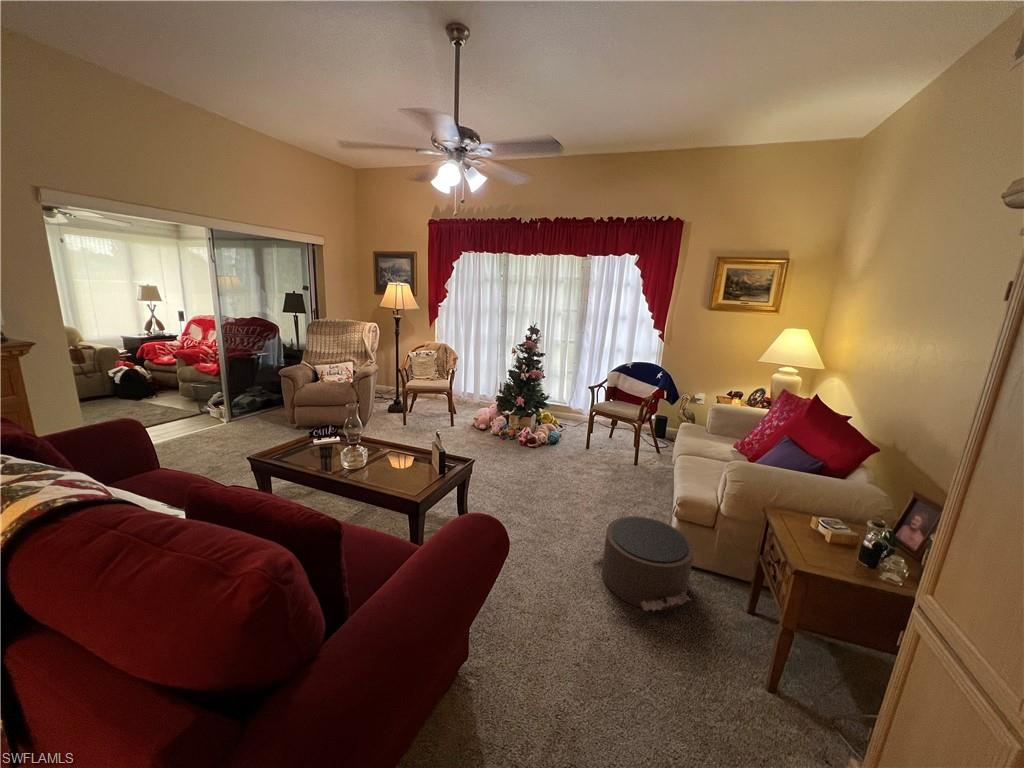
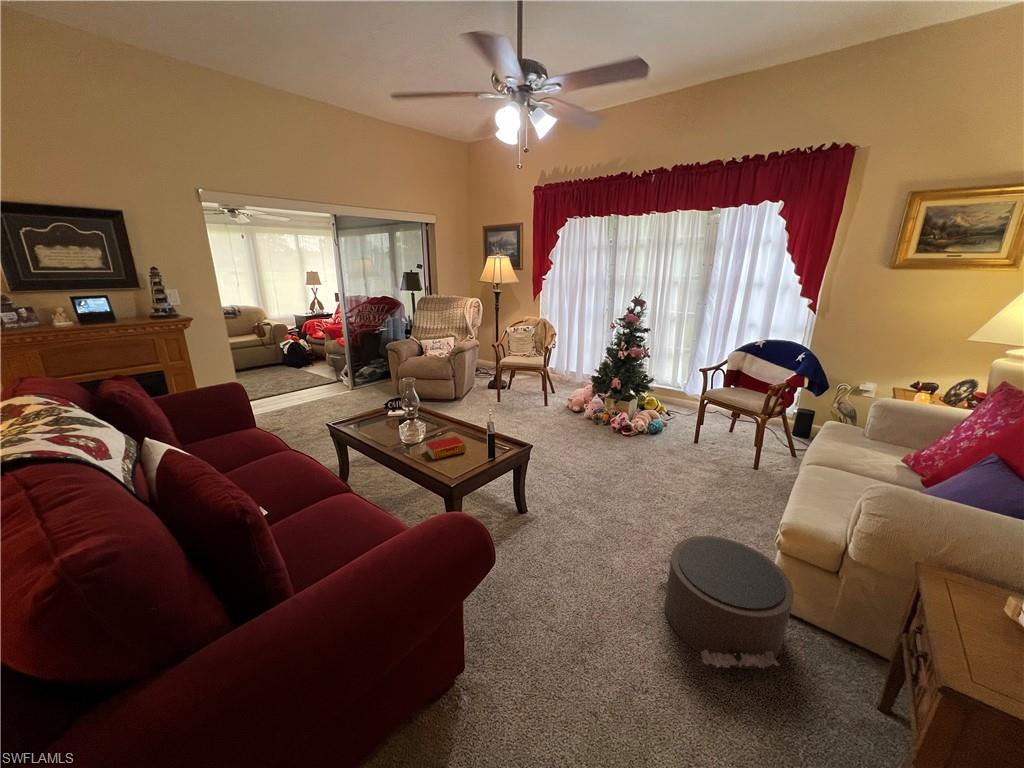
book: none [369,458,411,483] -> present [426,436,466,460]

